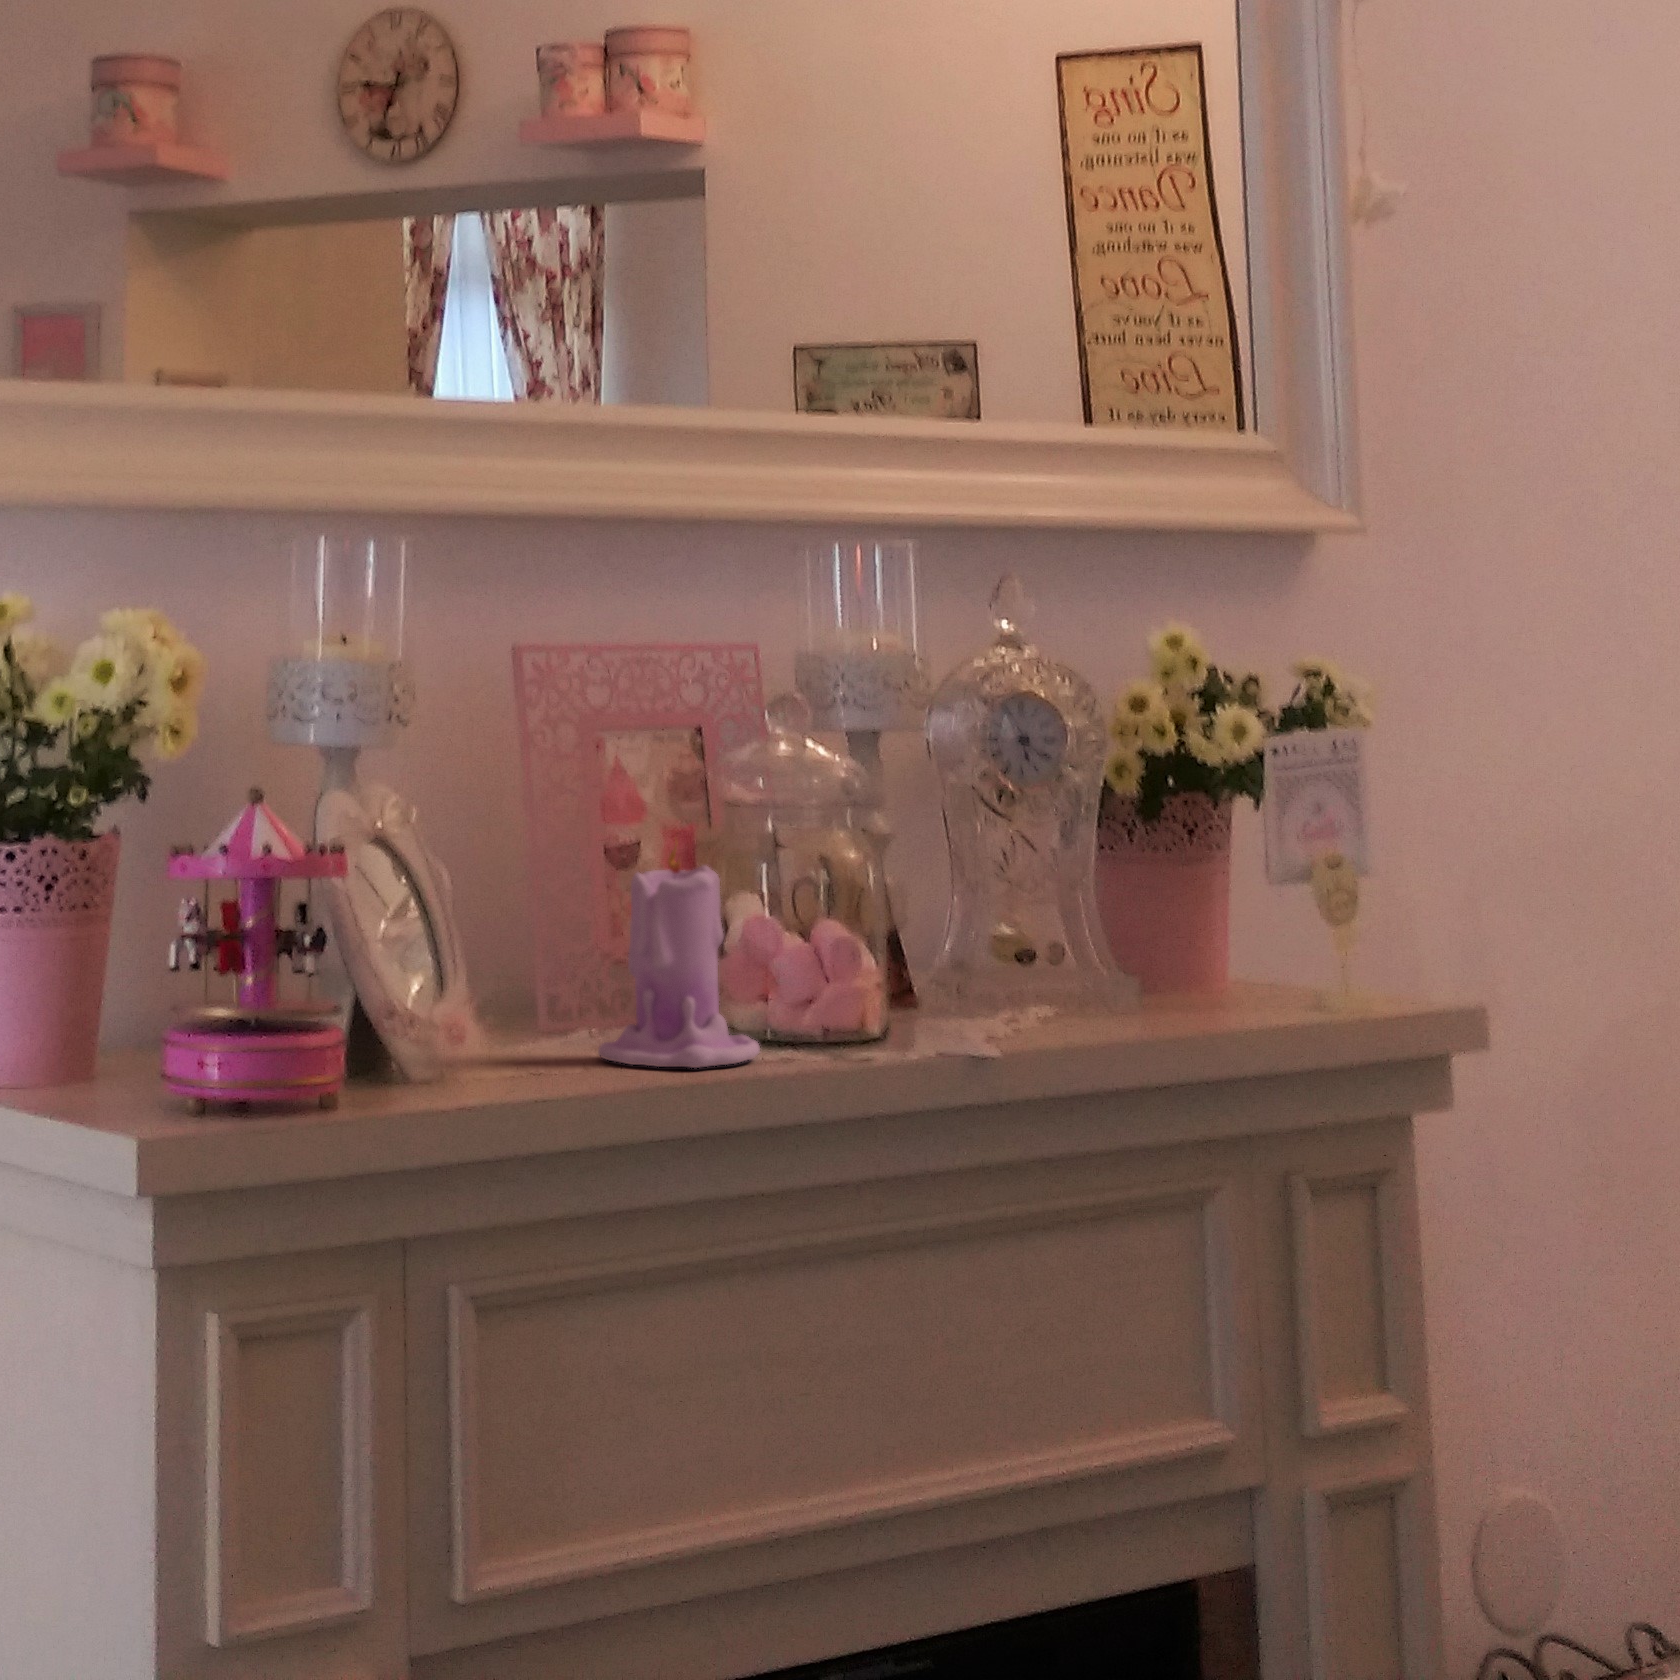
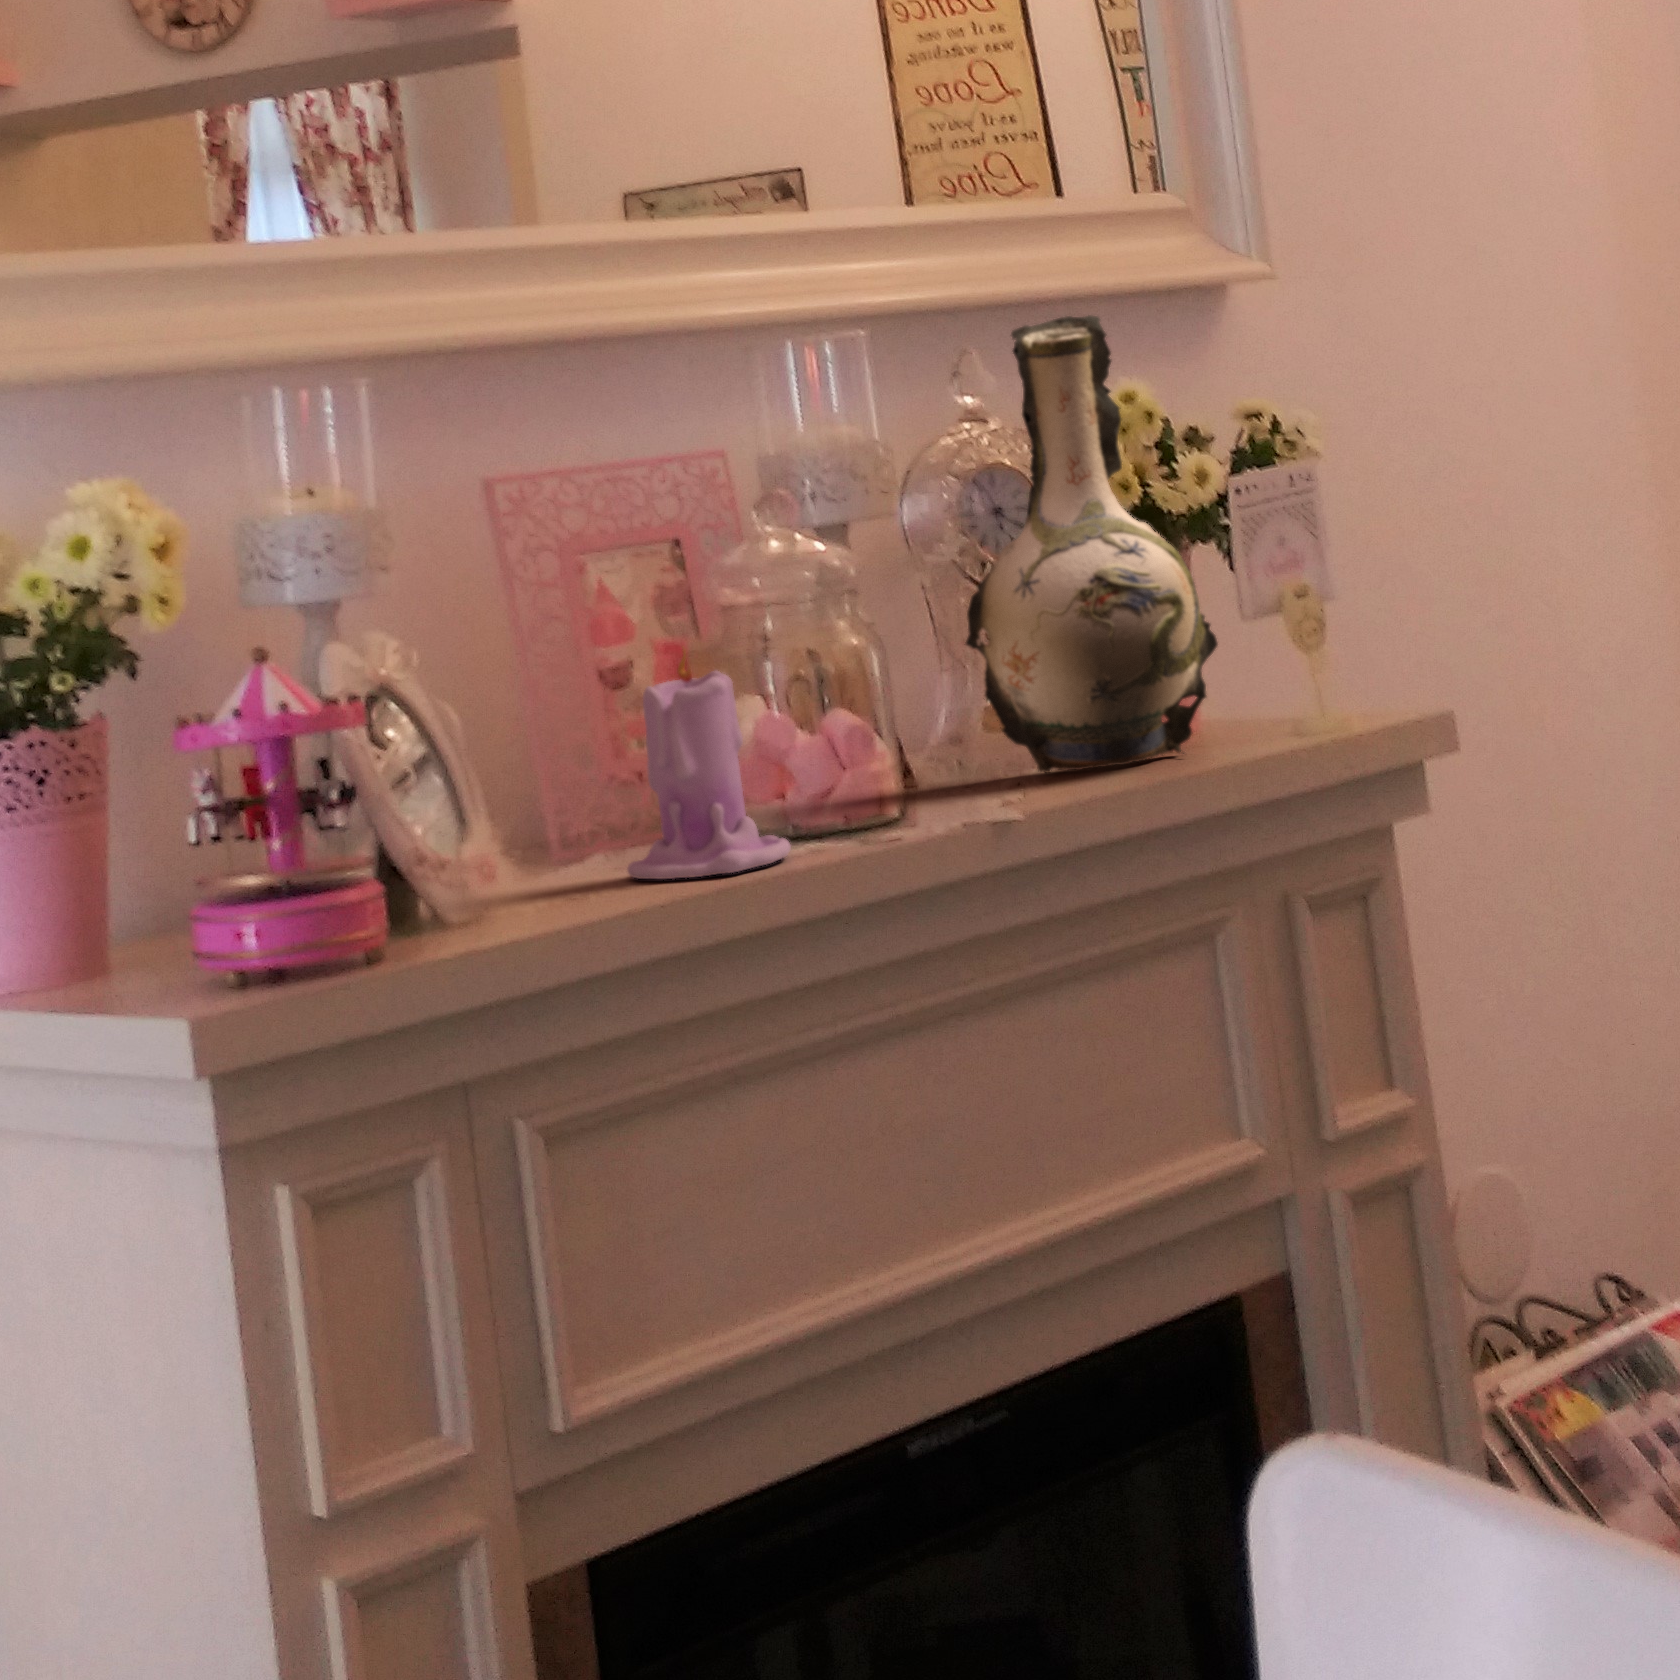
decorative vase: none [977,556,1235,1012] -> present [966,315,1218,773]

